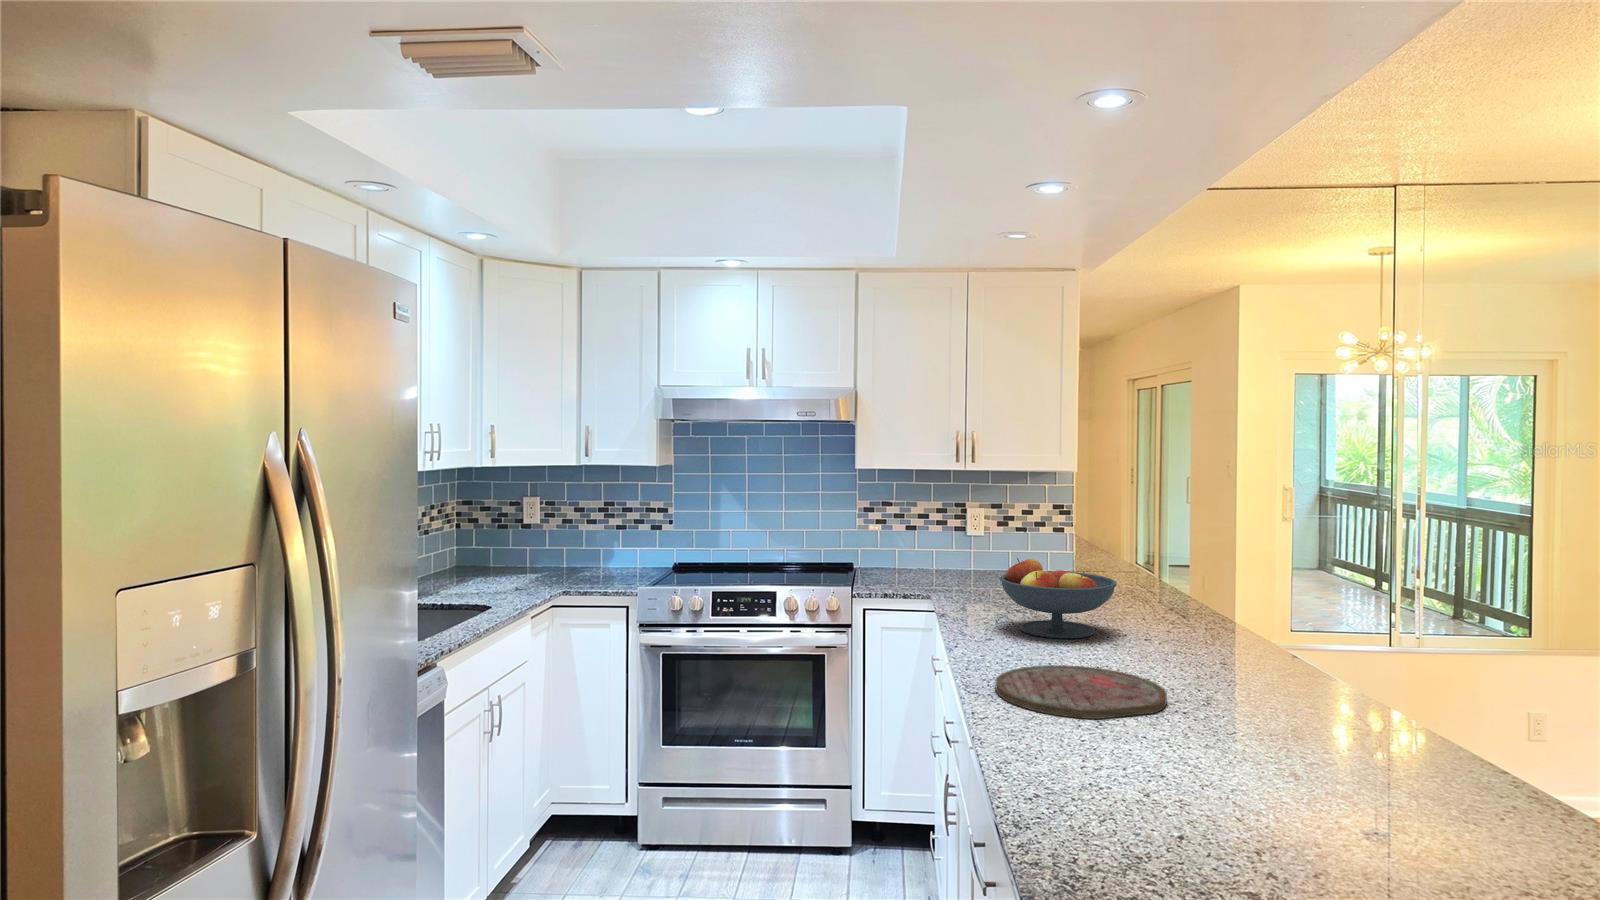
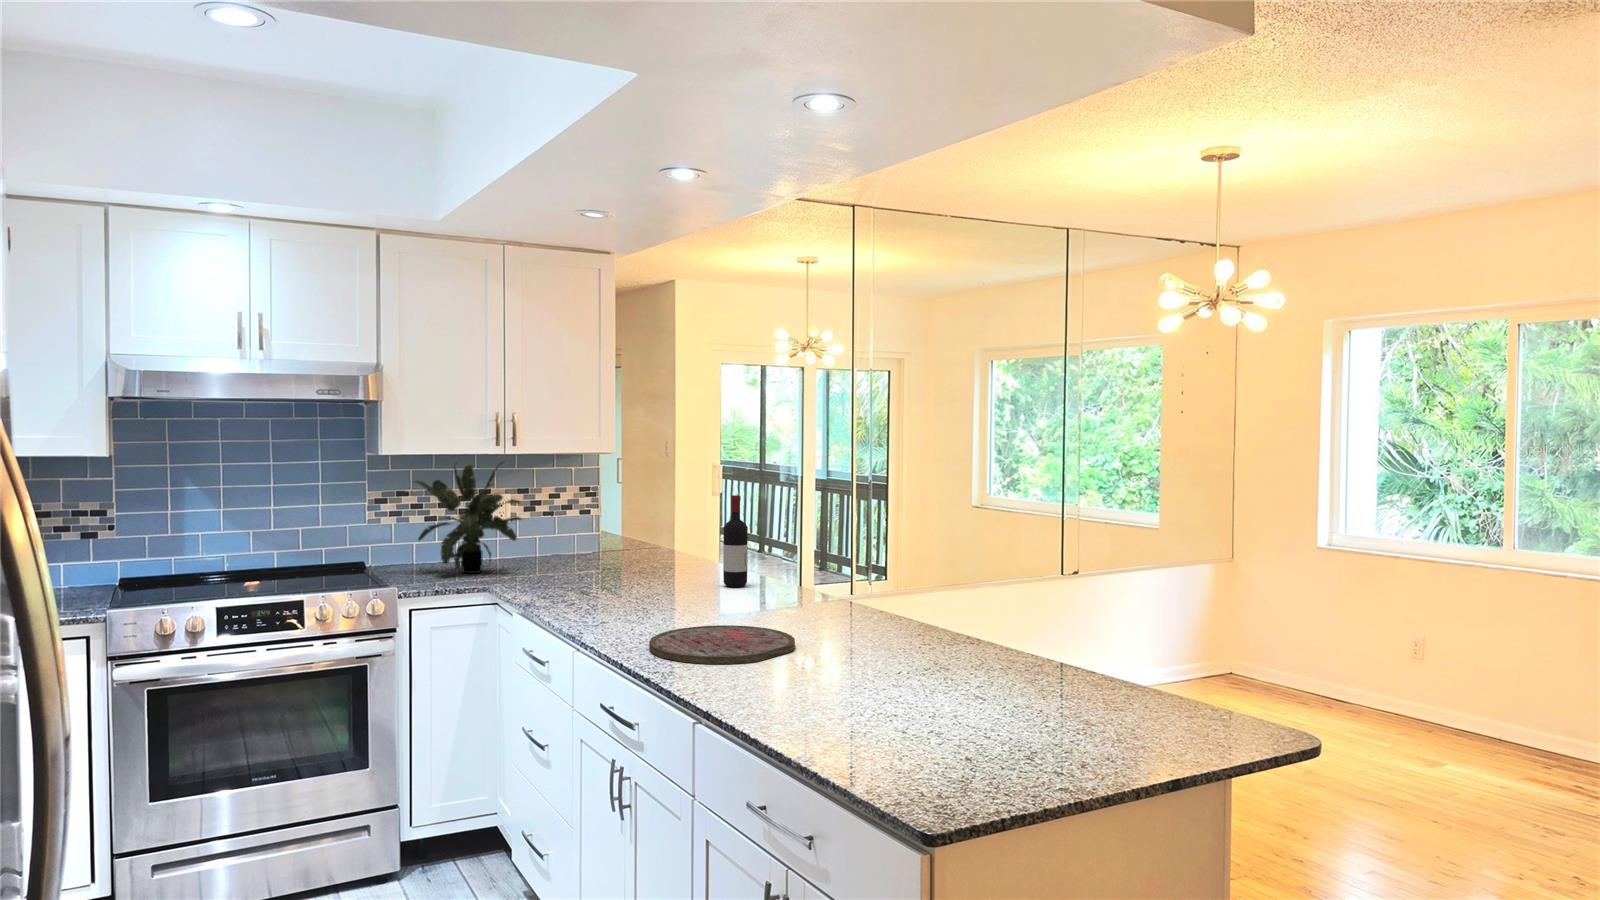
potted plant: none [884,477,981,581] -> present [415,462,521,573]
wine bottle: none [1163,521,1192,624] -> present [723,495,748,587]
fruit bowl: present [1000,558,1117,639] -> none [593,537,701,609]

